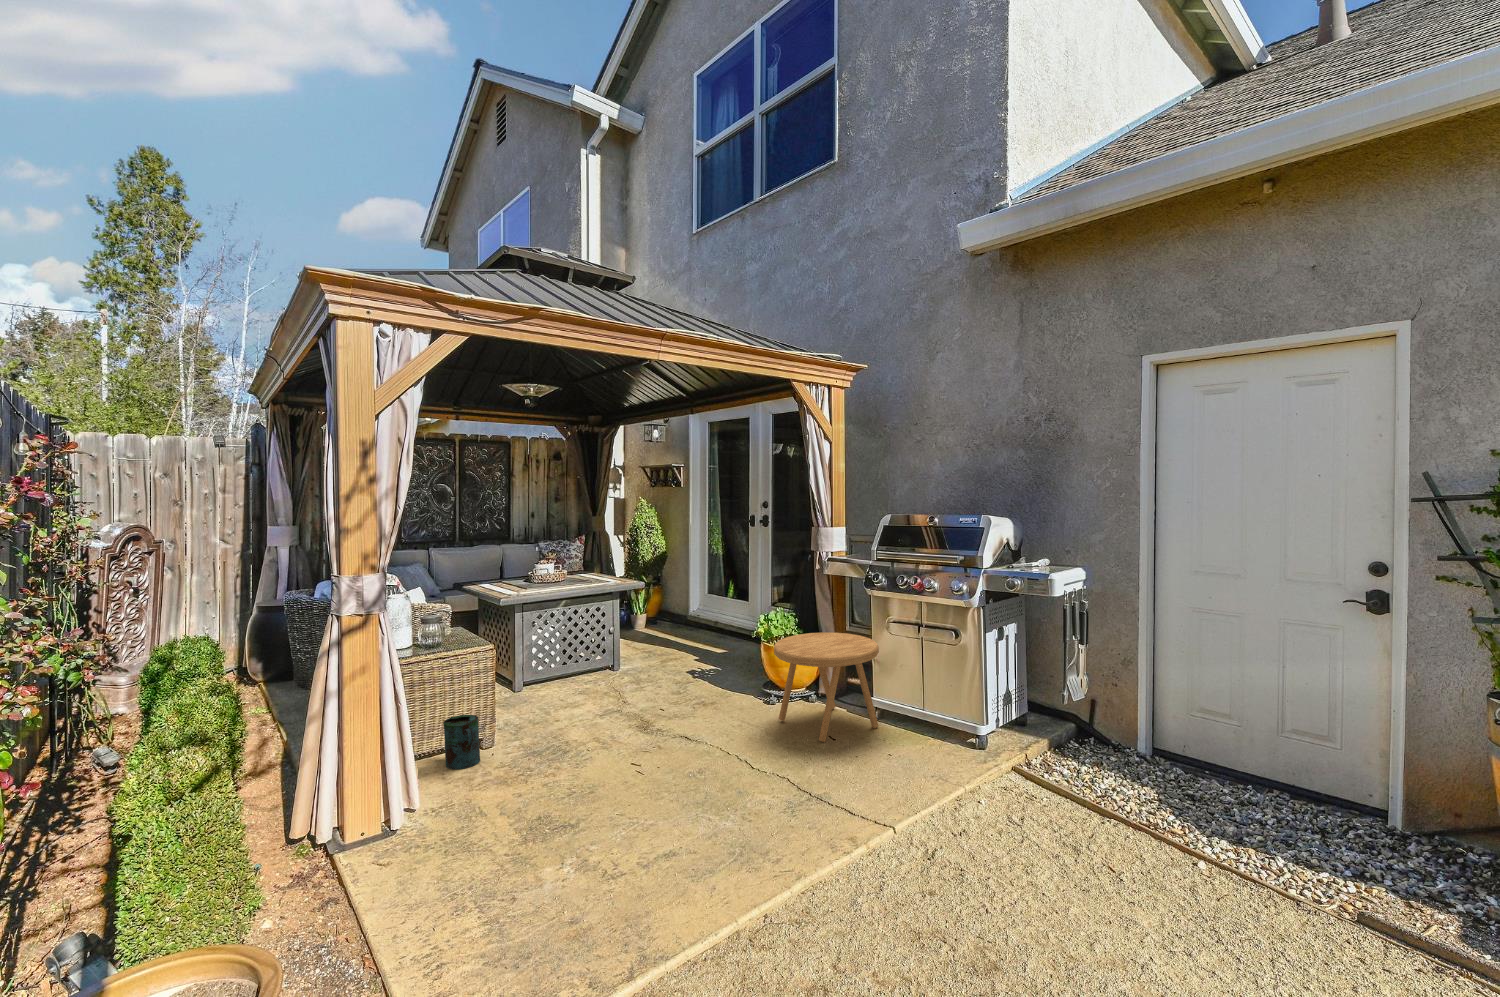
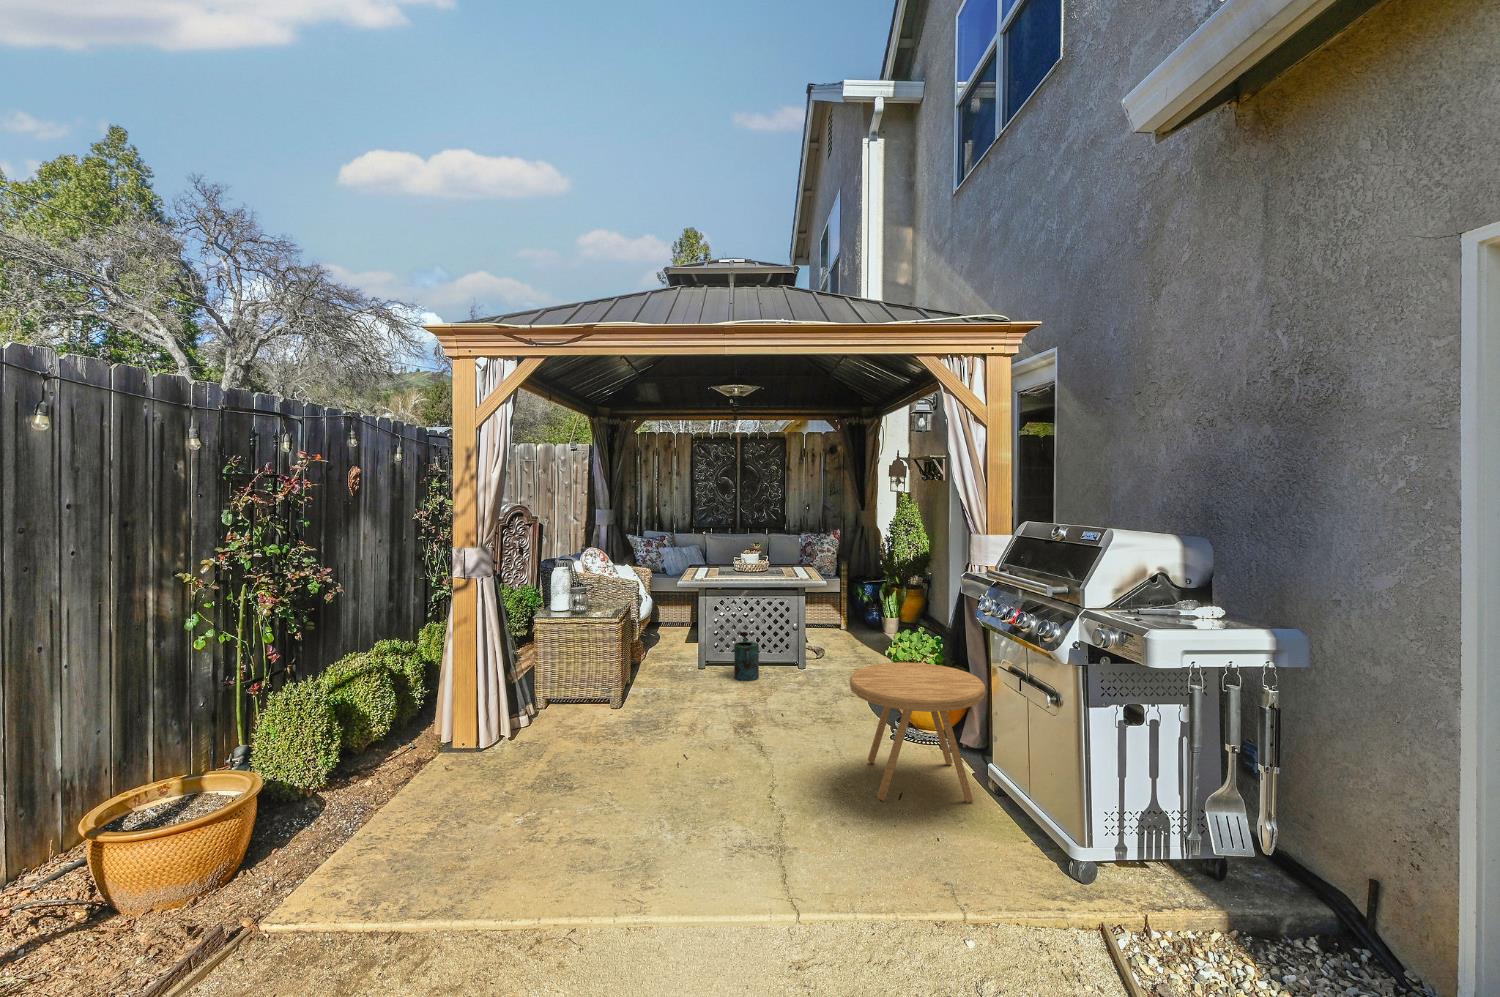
watering can: present [443,715,480,769] -> present [734,632,759,681]

